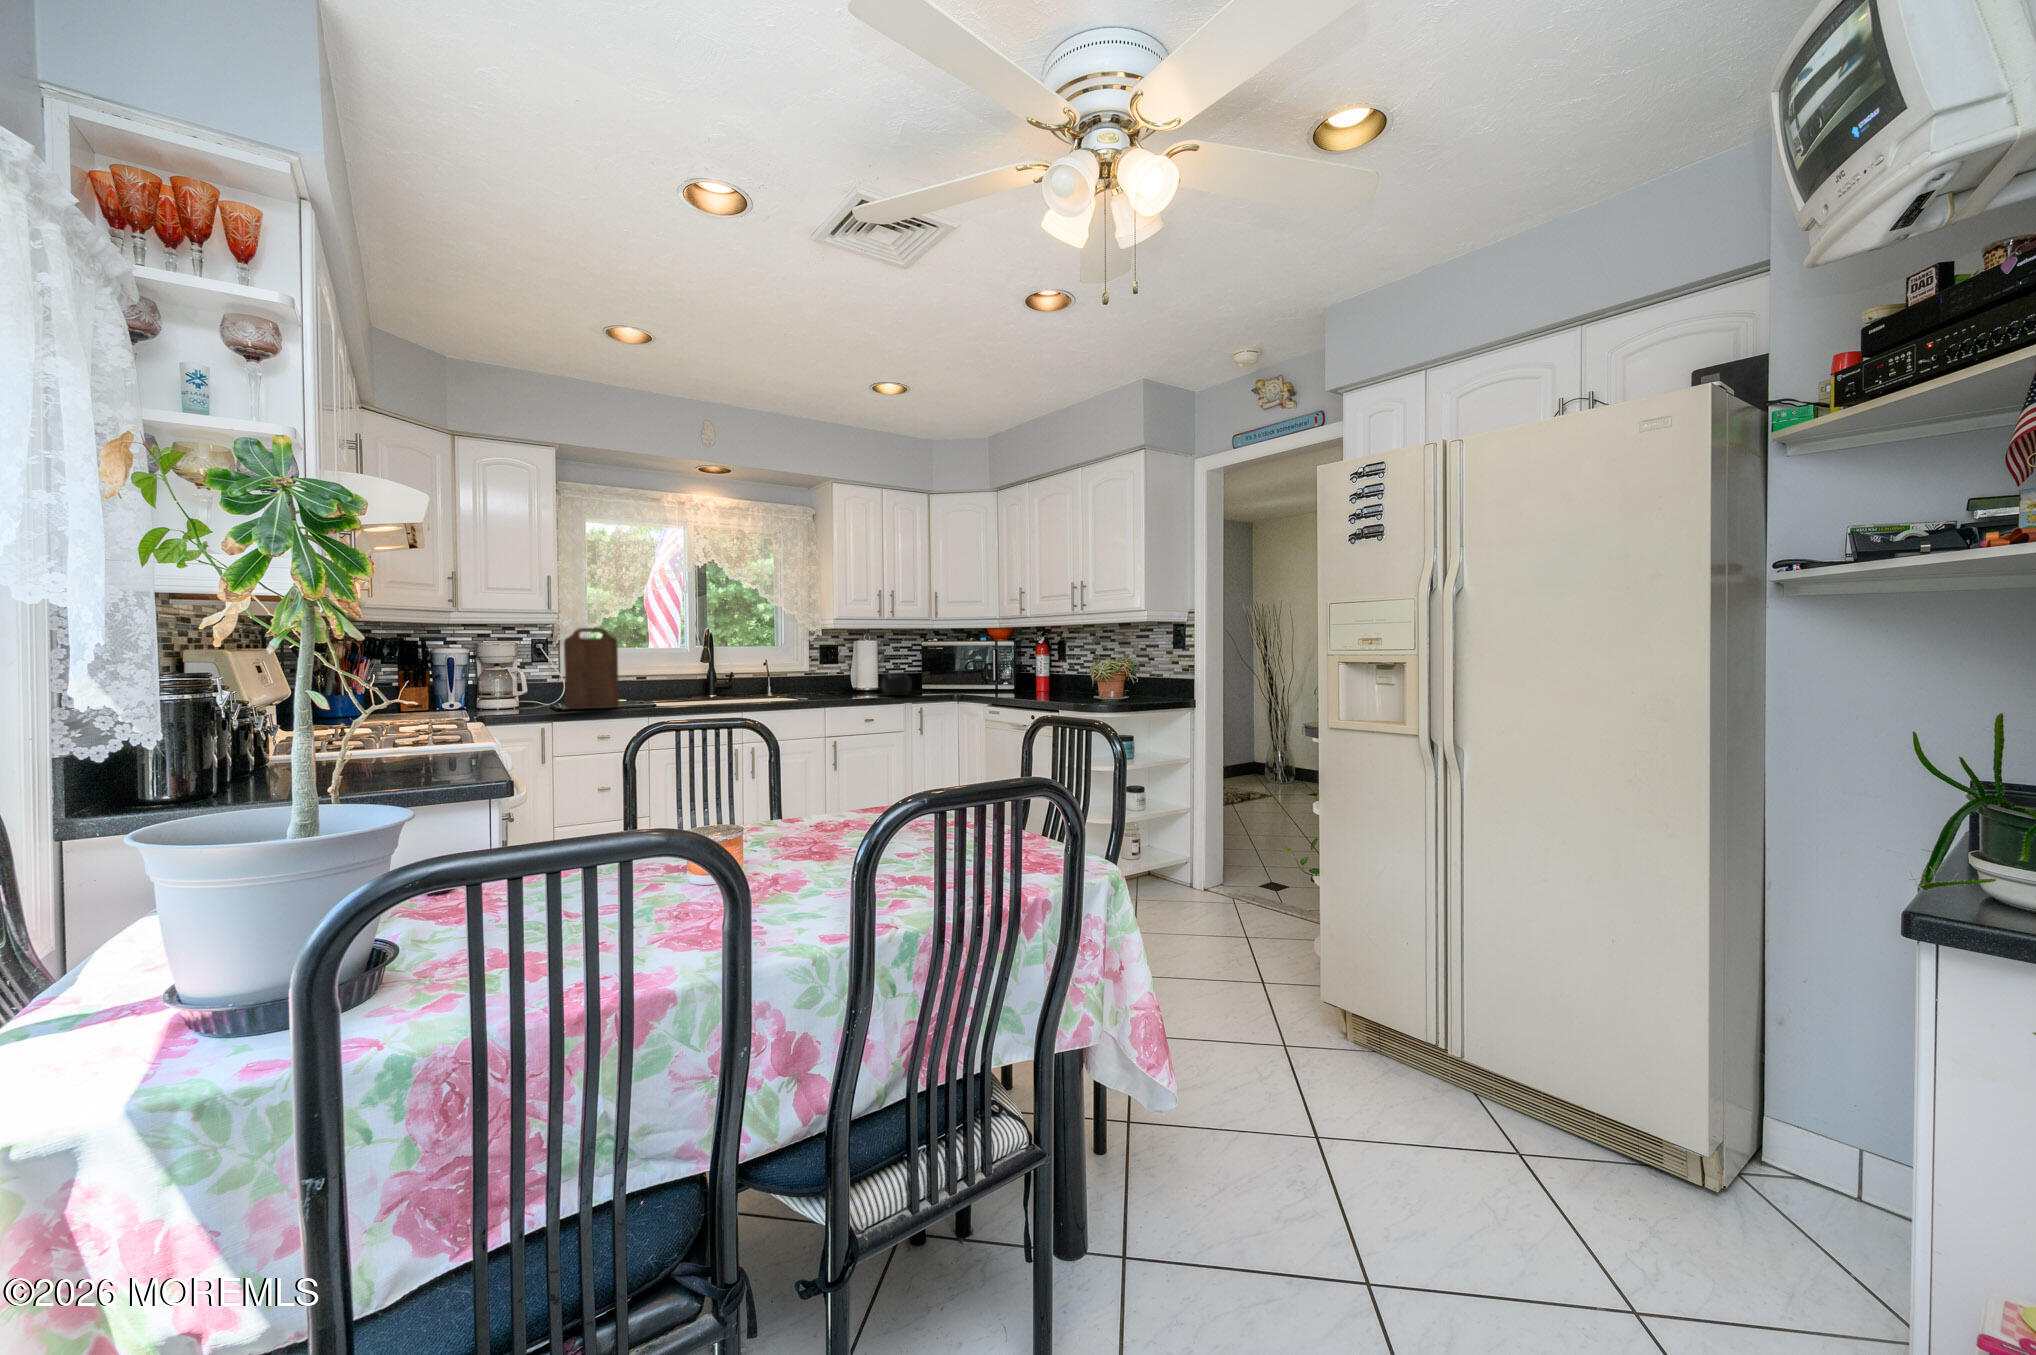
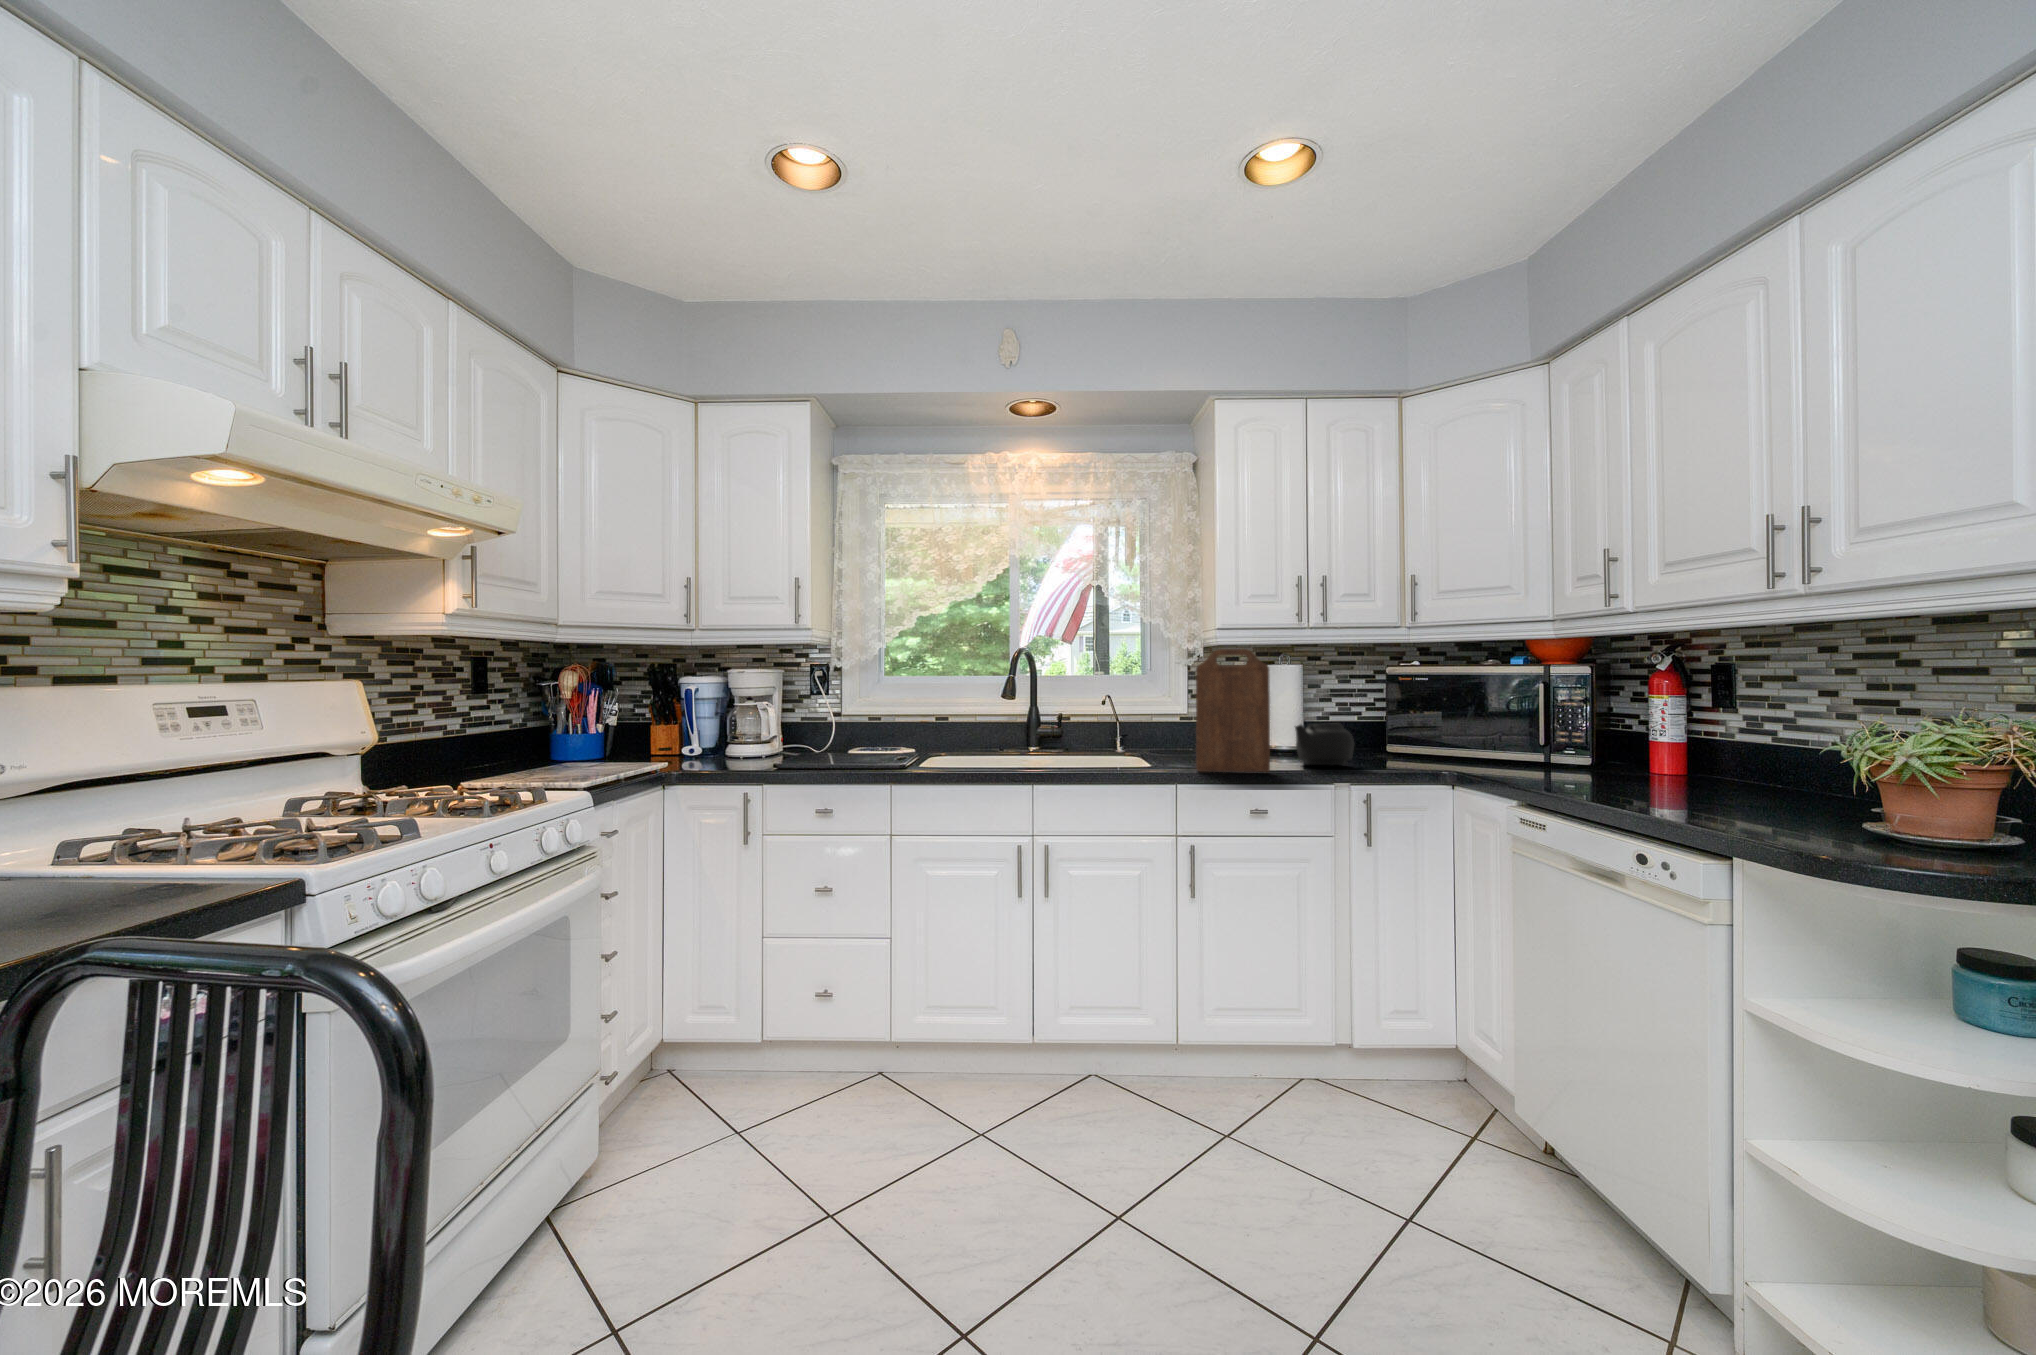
cutting board: present [564,628,619,709] -> present [1196,649,1270,772]

